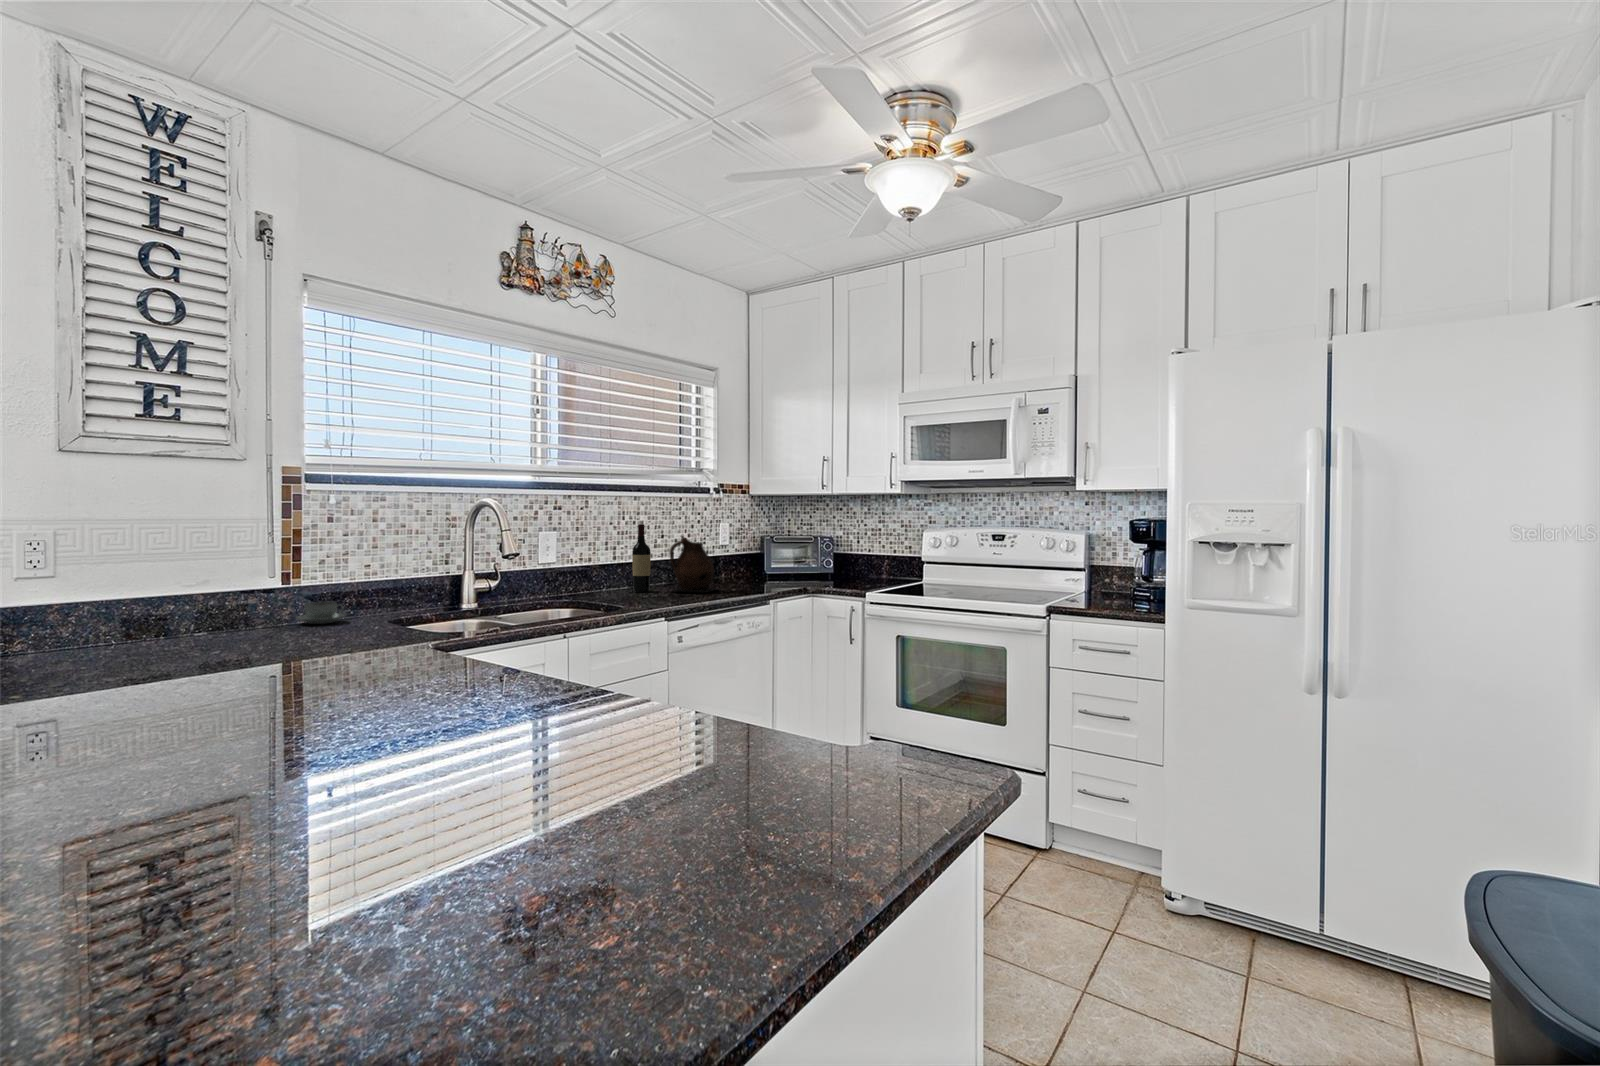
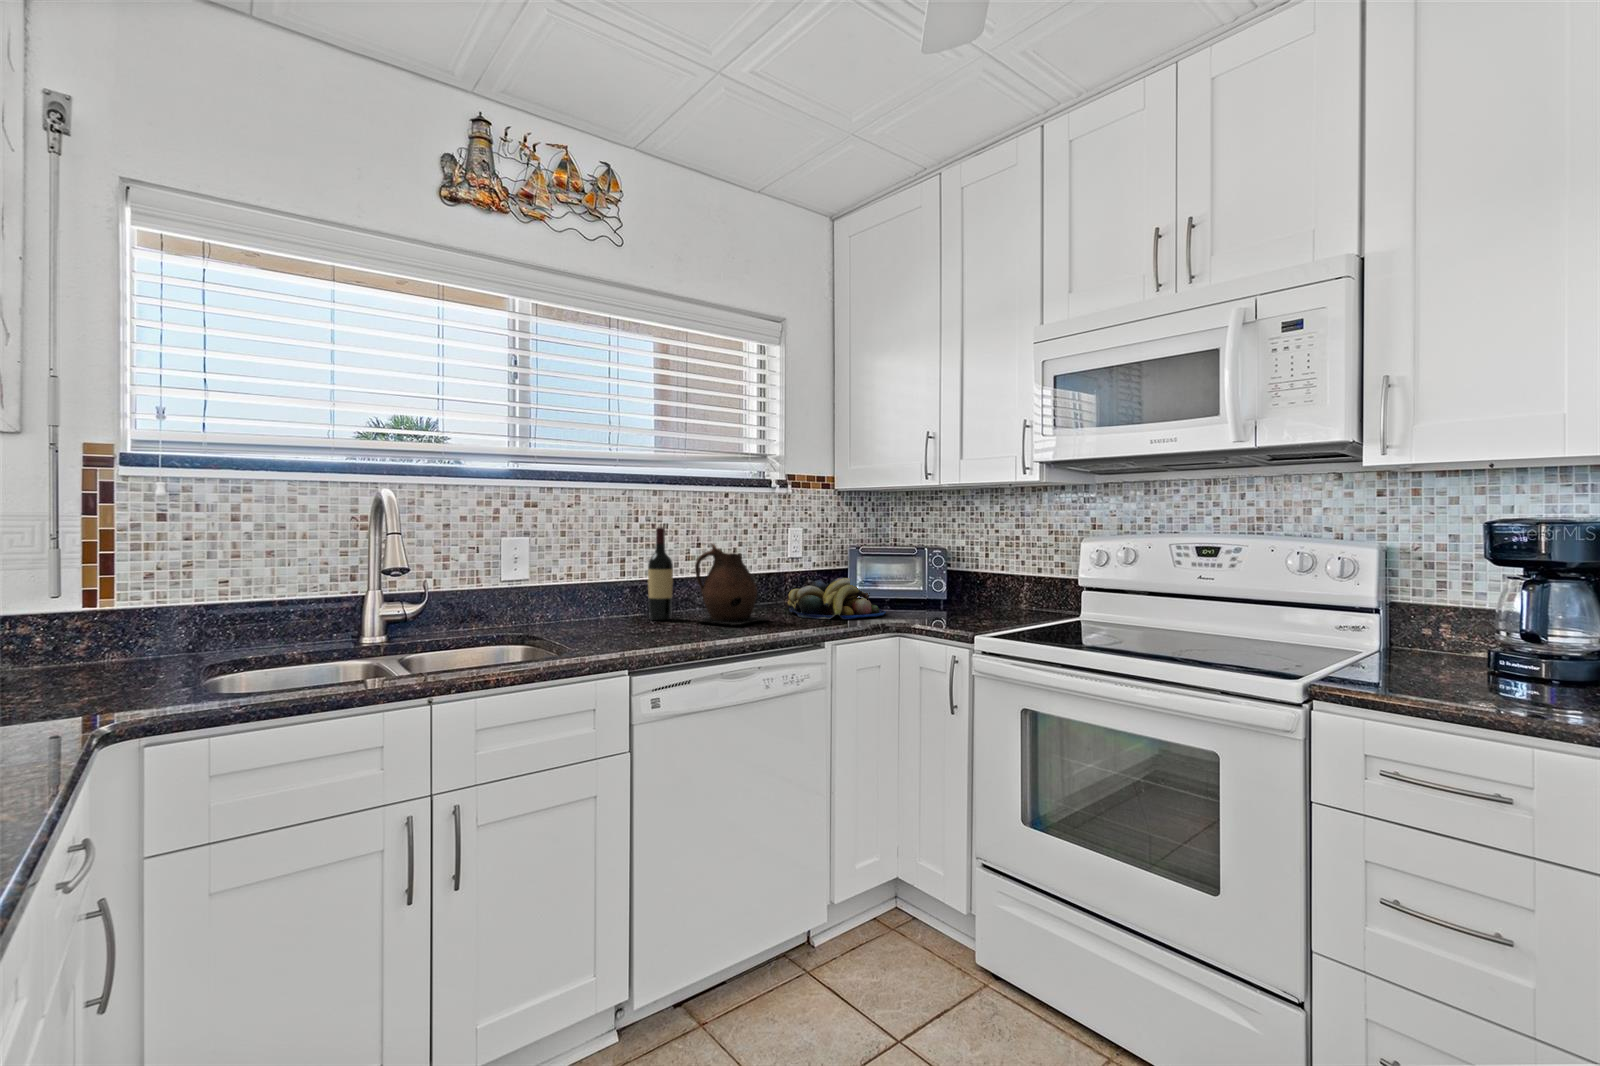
fruit bowl: none [722,560,793,588] -> present [788,577,886,619]
coffee cup: present [296,602,345,624] -> none [82,632,163,664]

